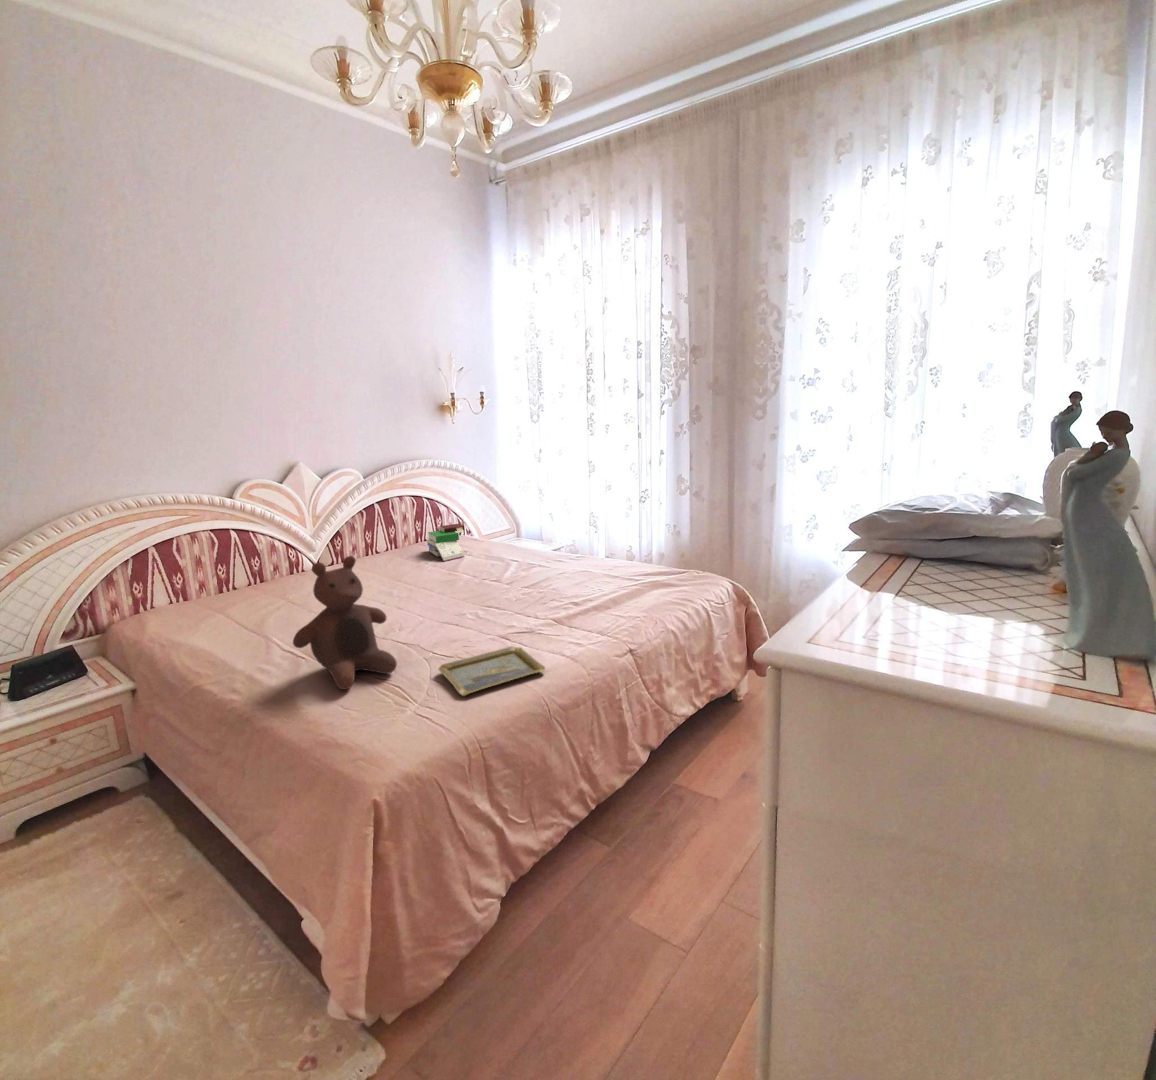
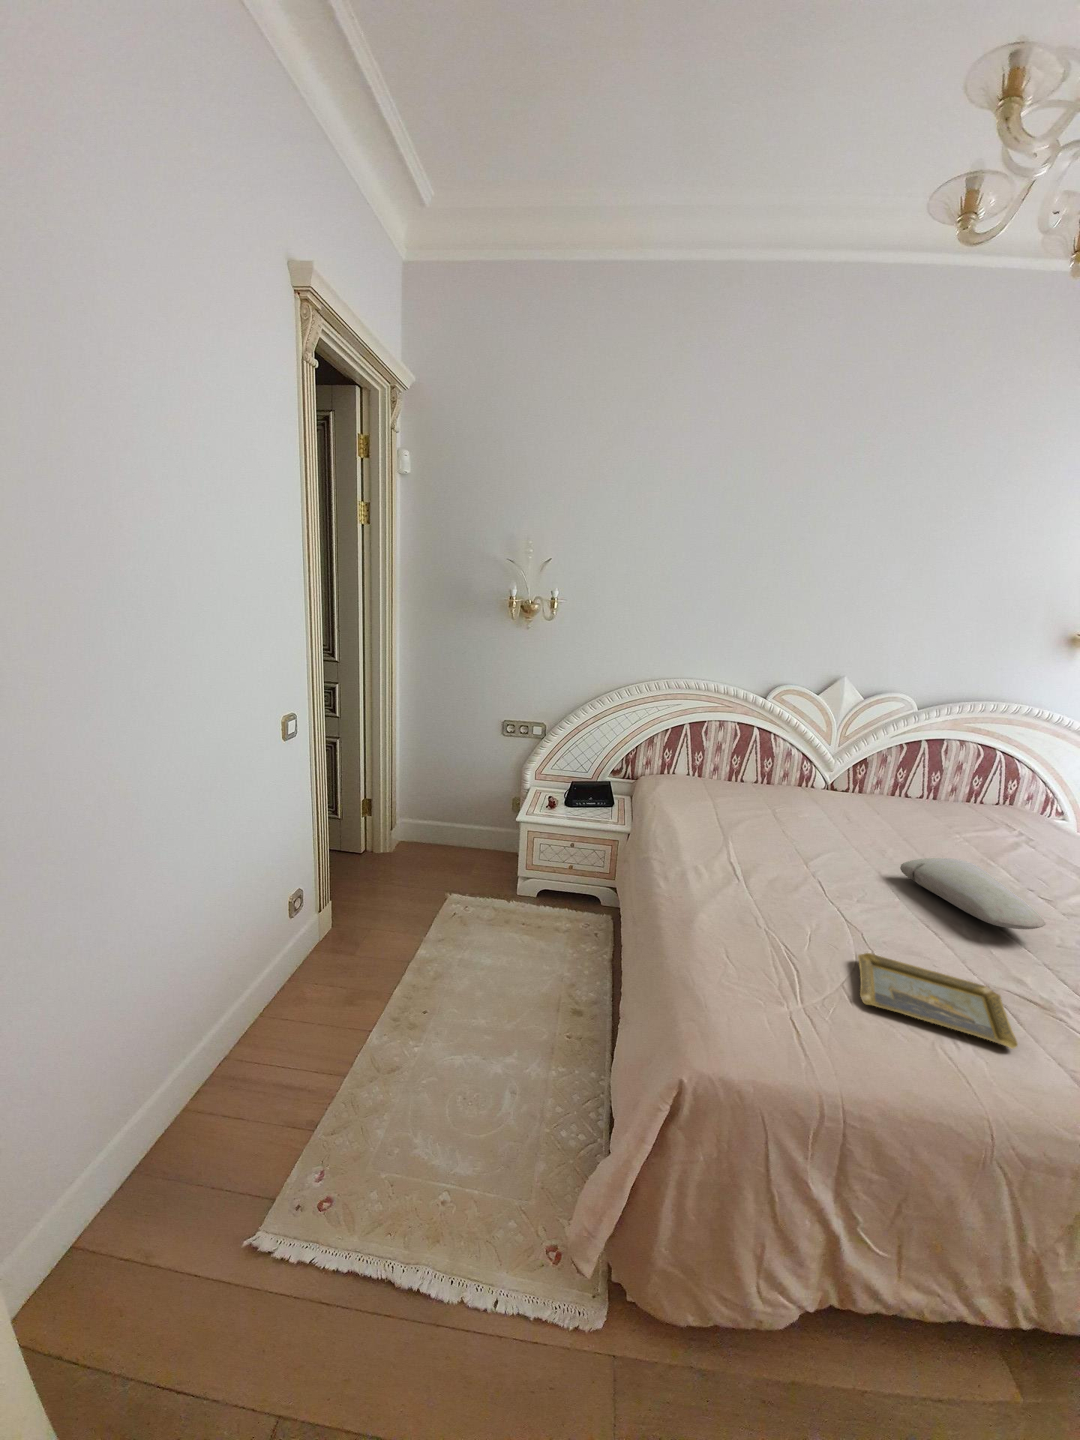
book: present [427,524,464,561] -> none [973,791,1039,842]
stuffed bear: present [293,556,397,689] -> none [723,780,832,929]
pillow: none [417,578,514,611] -> present [900,858,1046,929]

